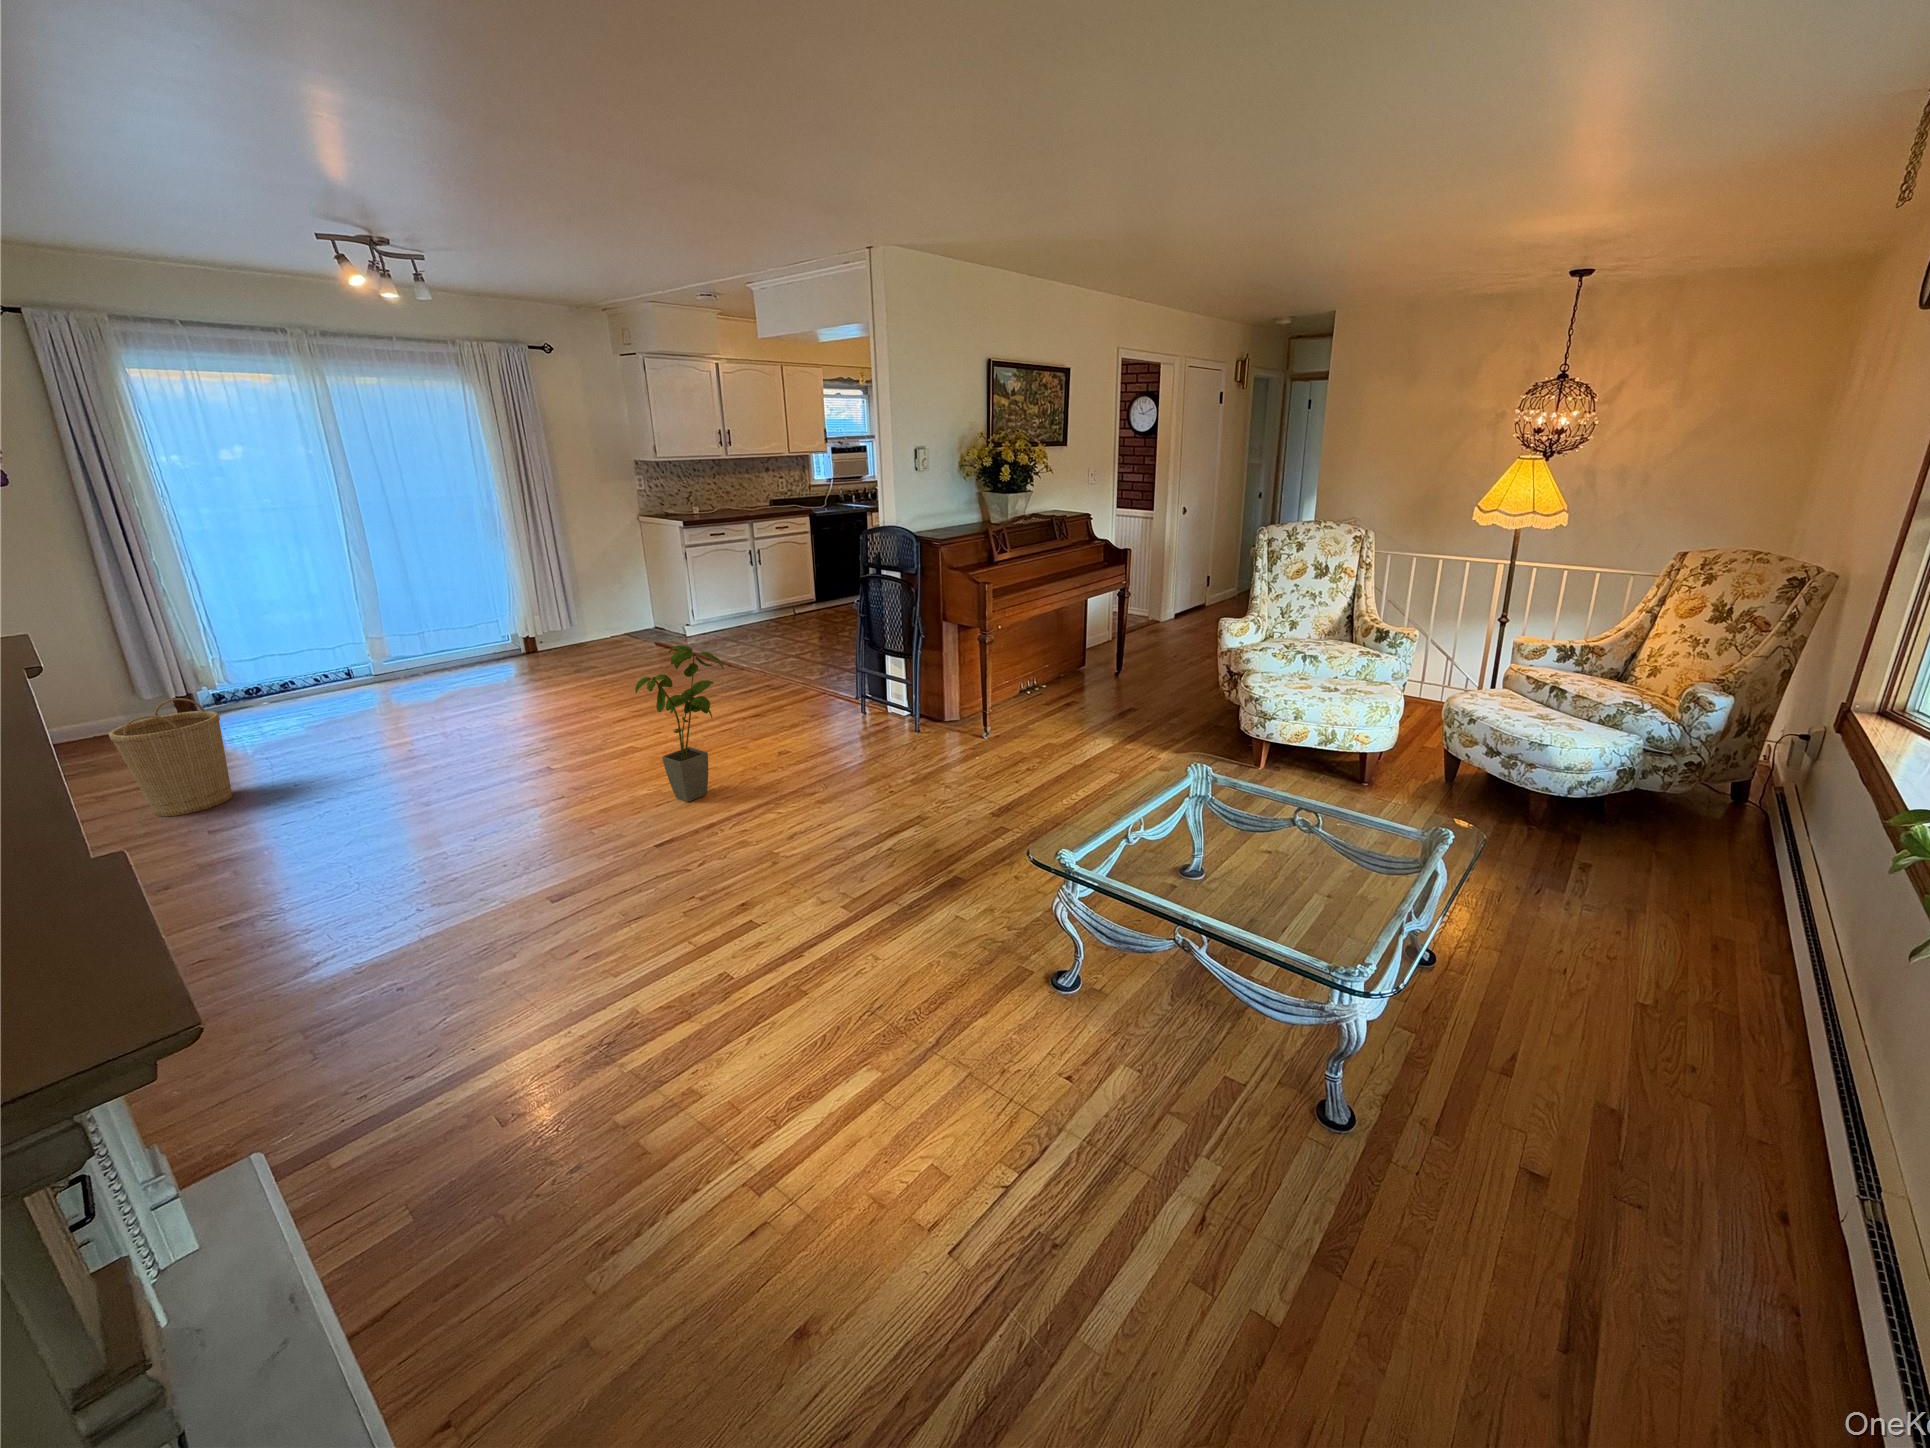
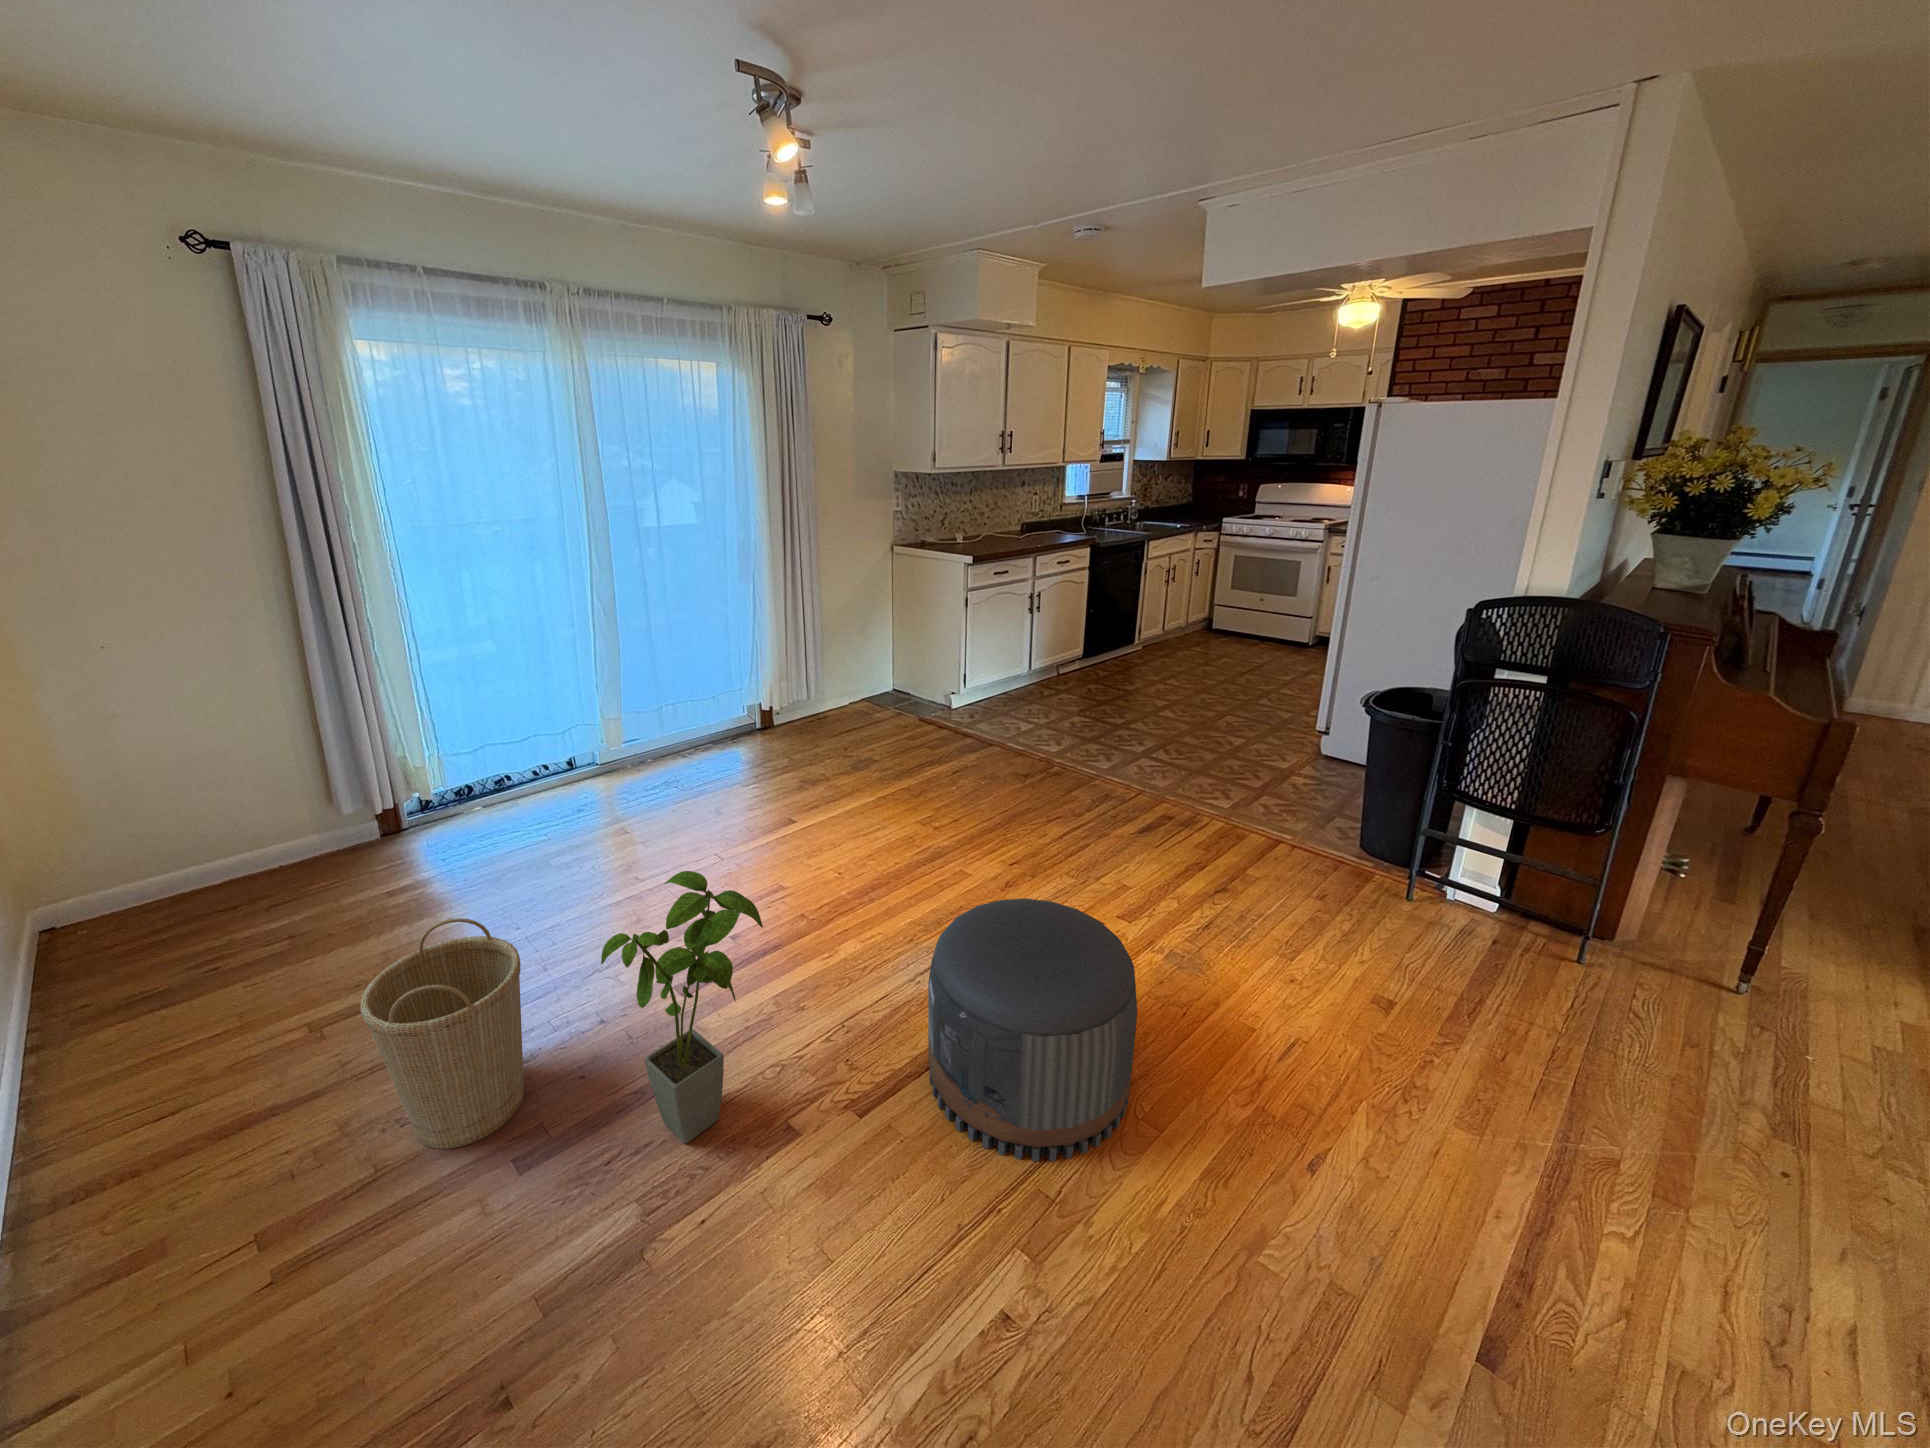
house plant: present [635,646,723,802] -> present [601,871,763,1144]
pouf: none [463,680,601,792] -> present [928,899,1137,1161]

